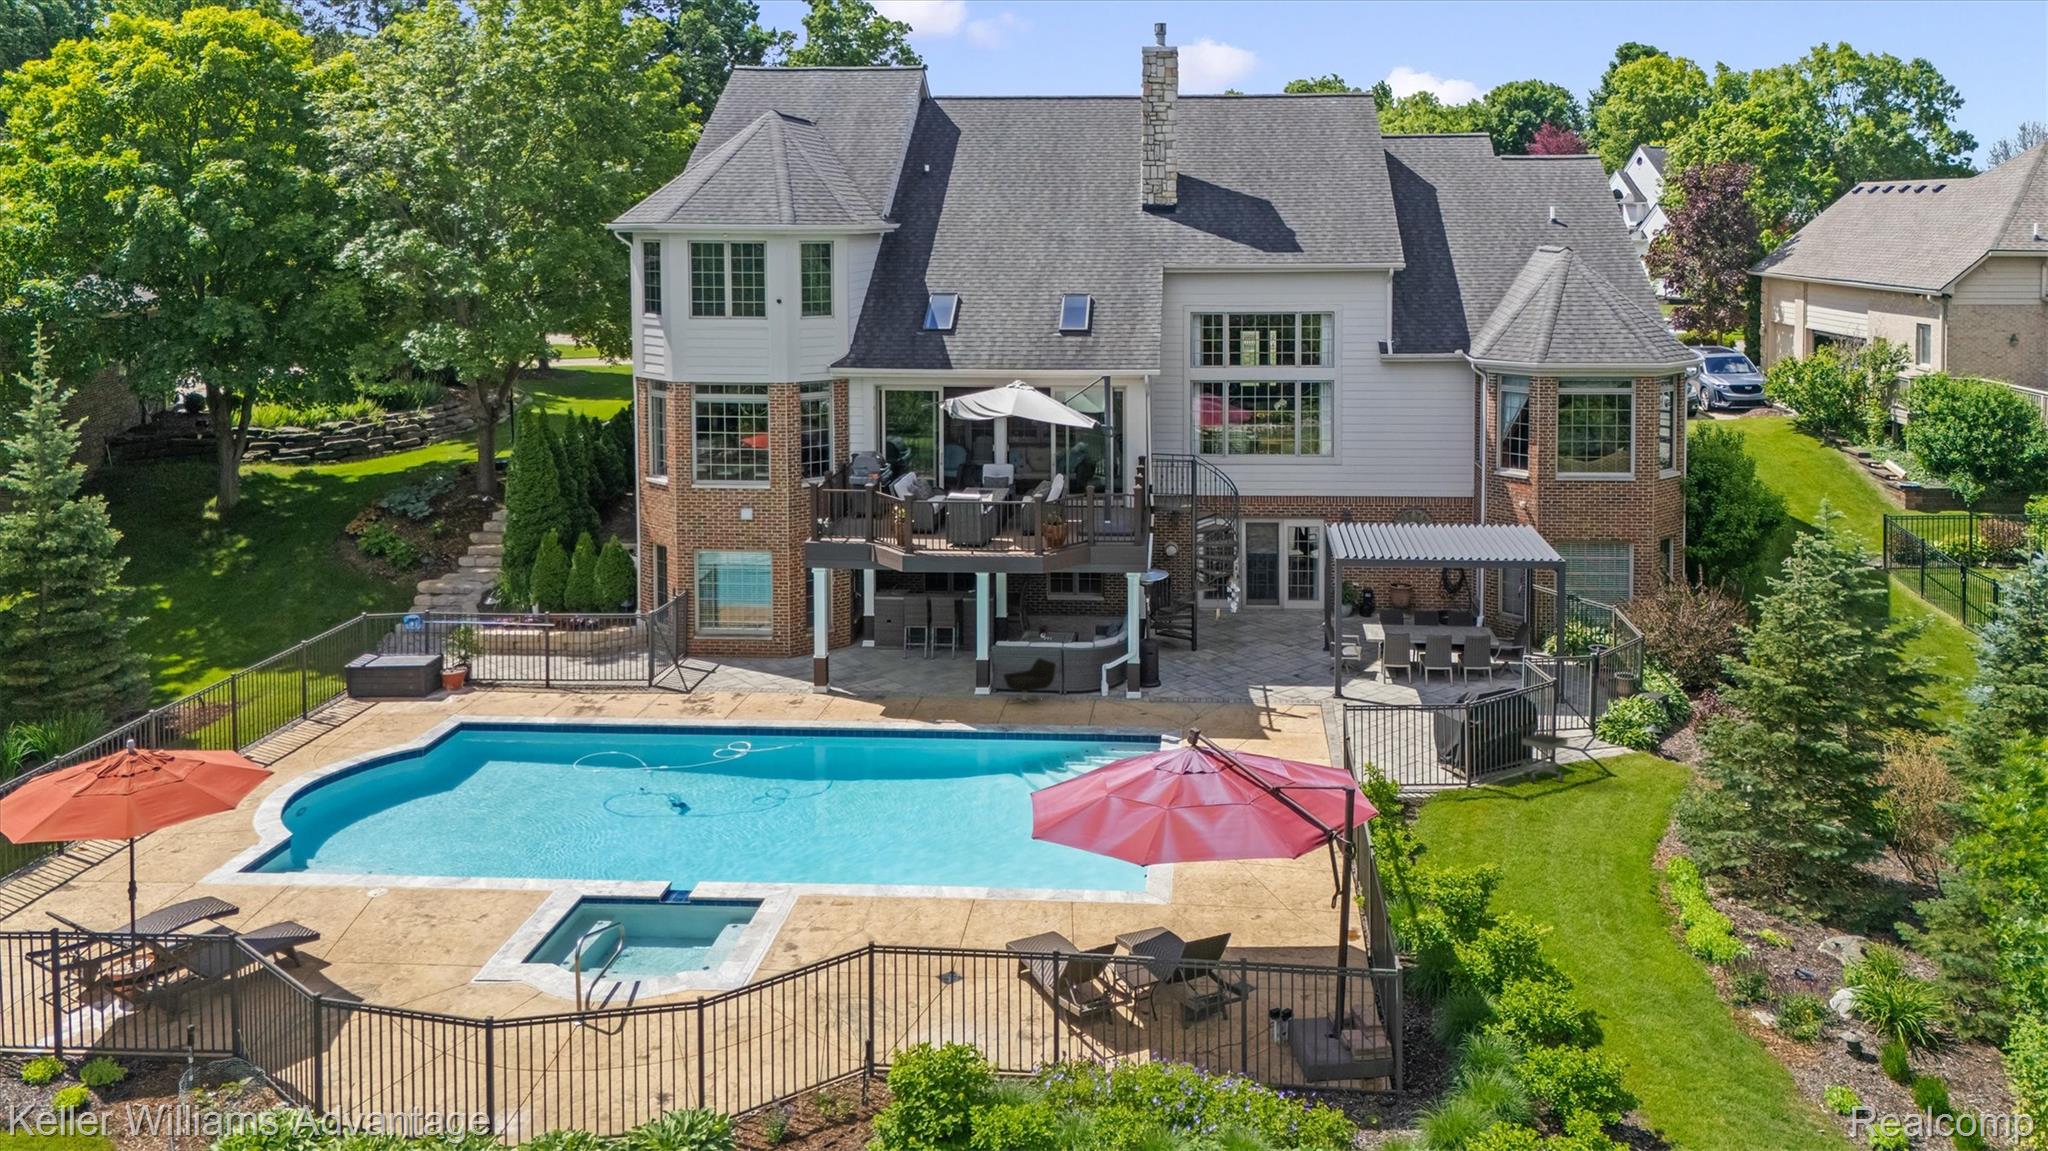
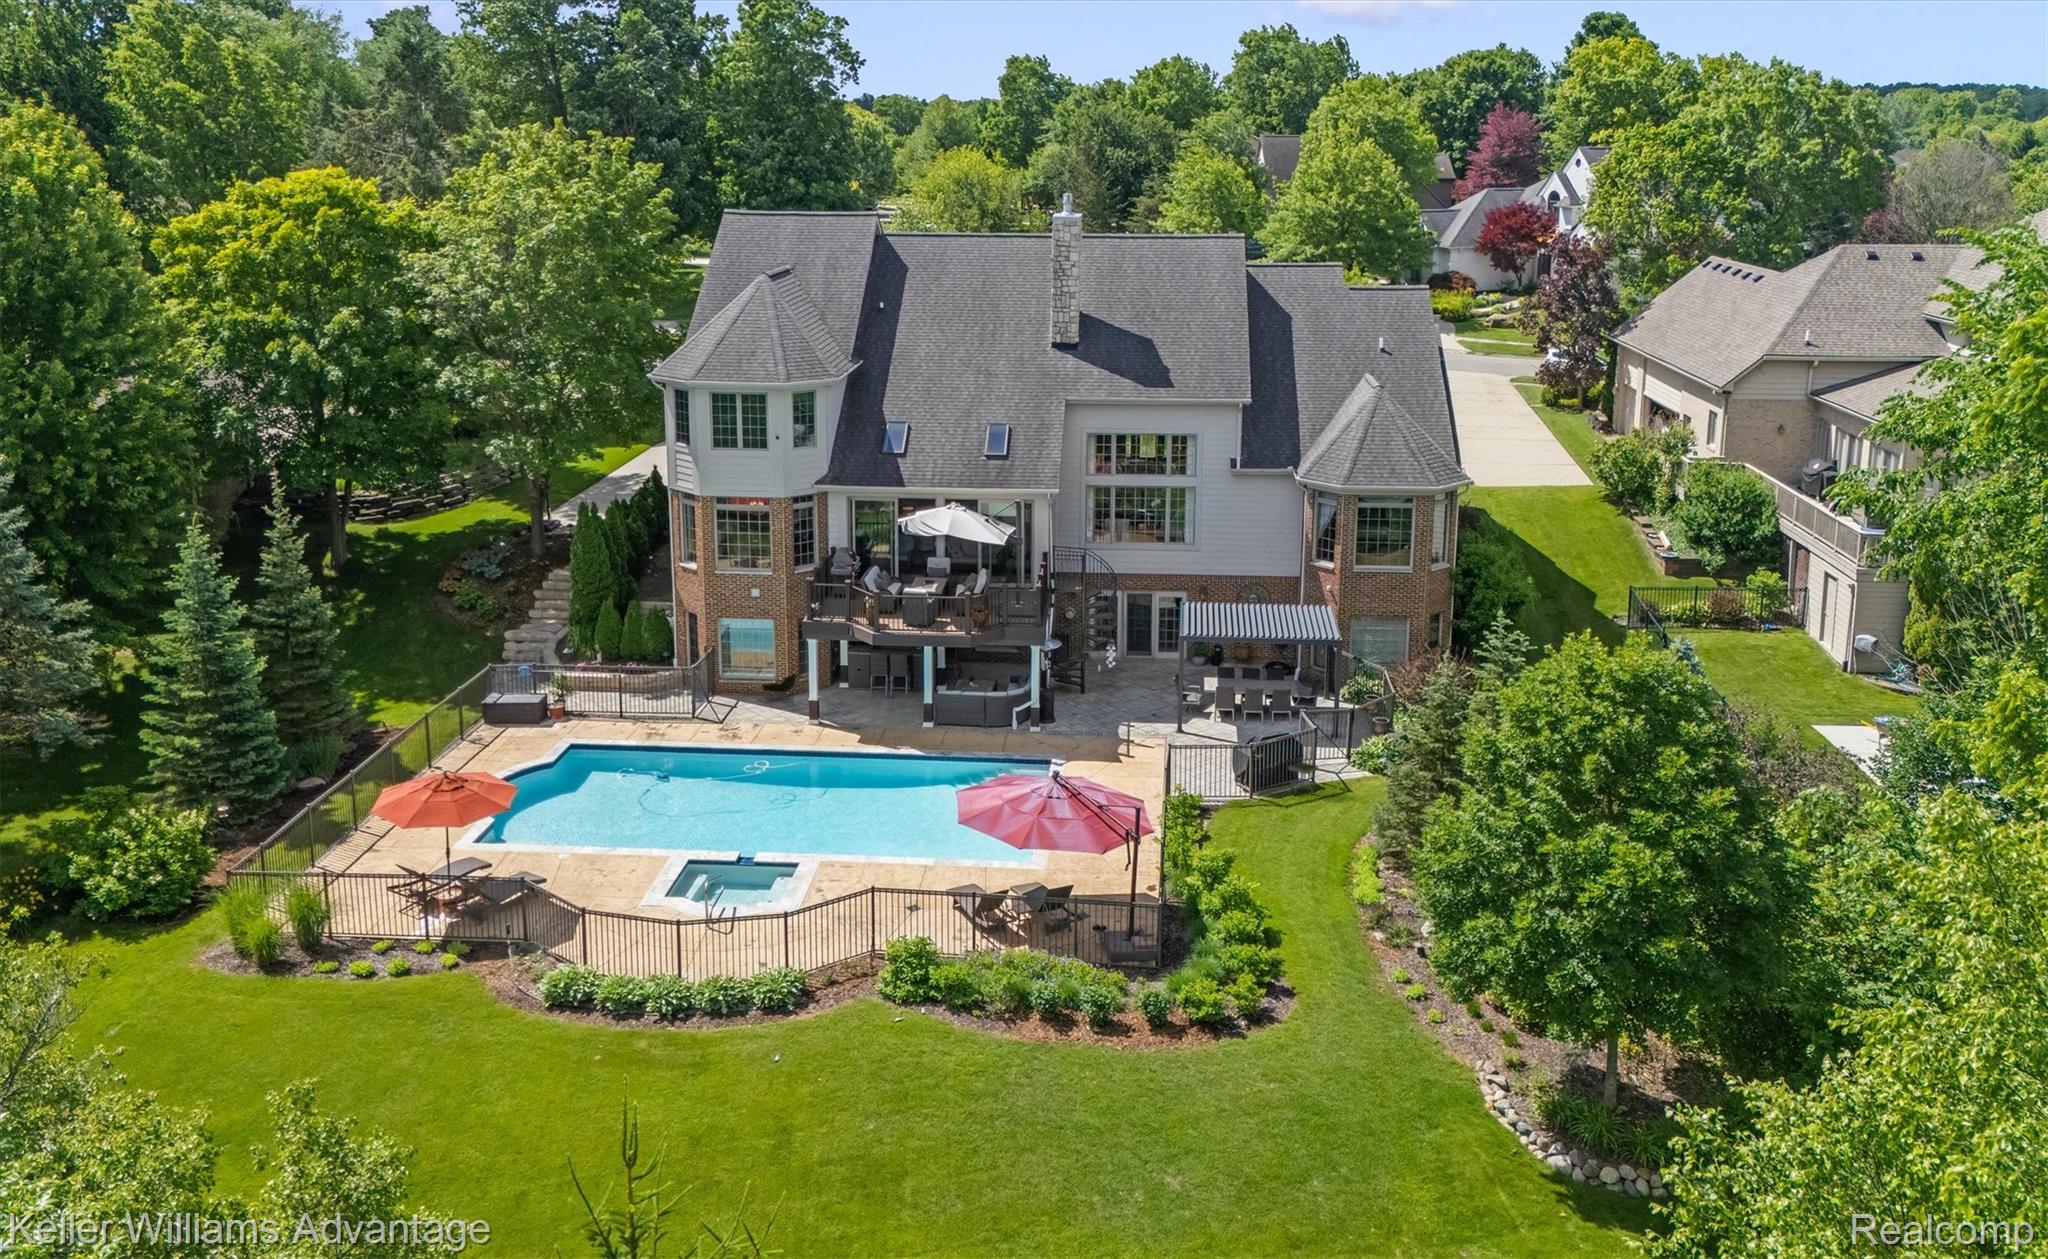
lounge chair: present [1004,658,1056,701] -> present [762,674,796,698]

